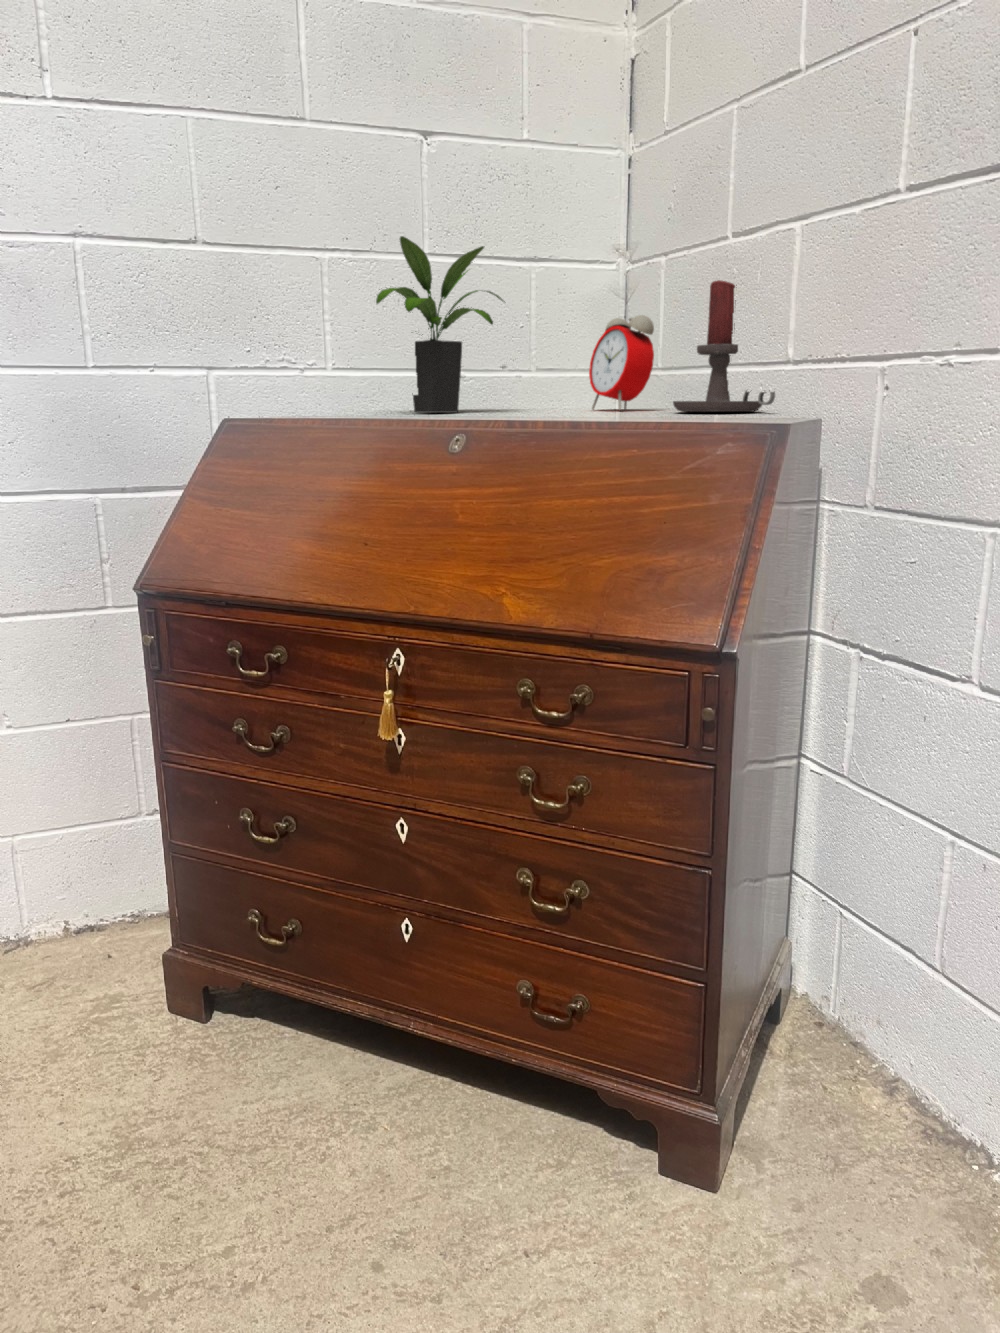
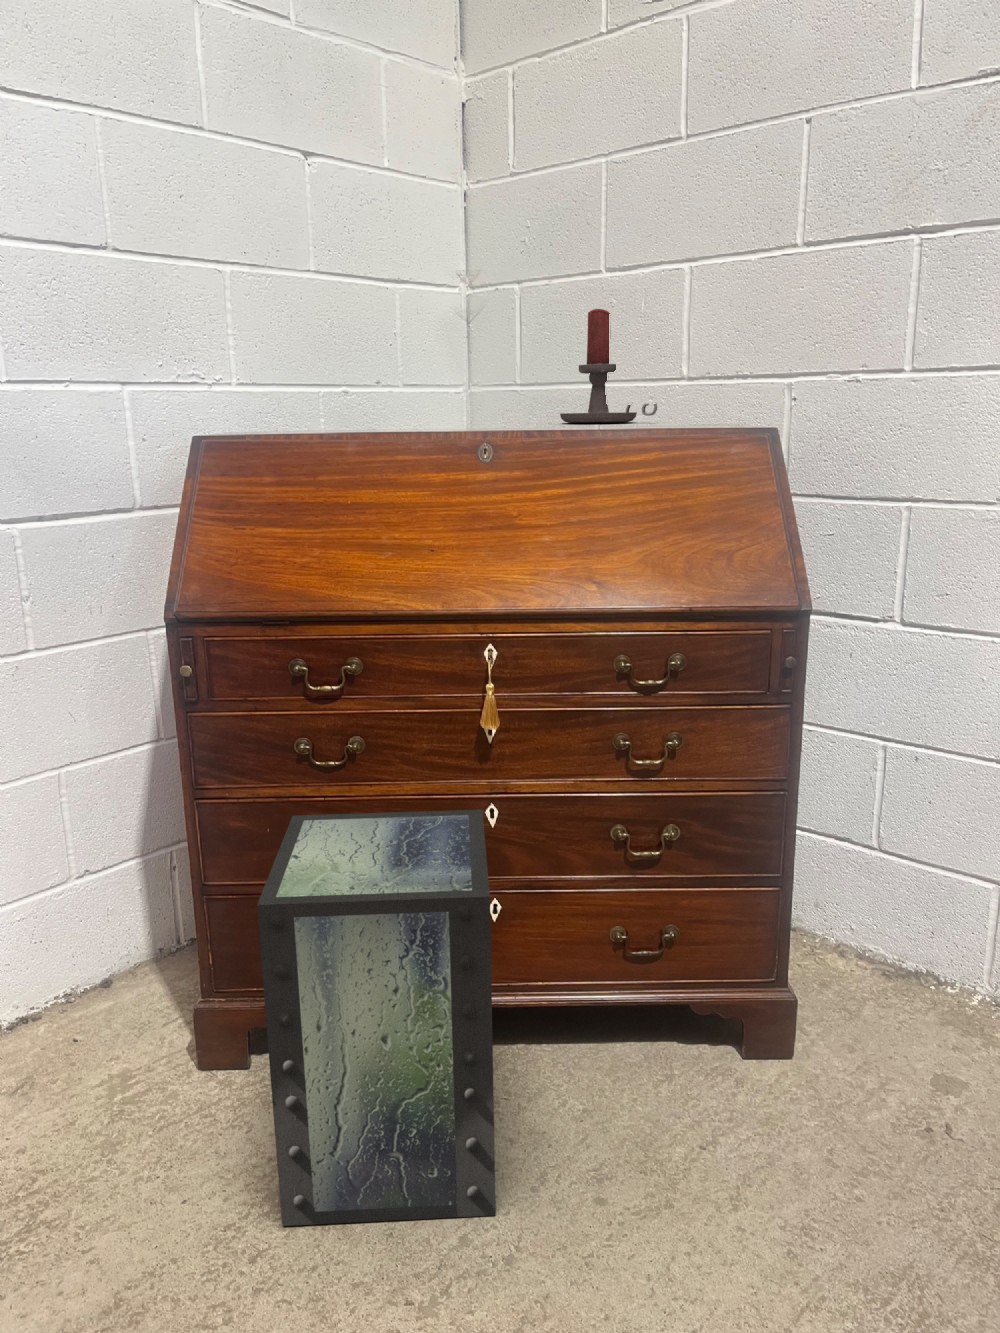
potted plant: present [376,236,505,413] -> none [241,253,390,428]
alarm clock: present [589,315,654,410] -> none [459,337,524,423]
storage box: none [73,794,385,1237] -> present [257,810,496,1226]

